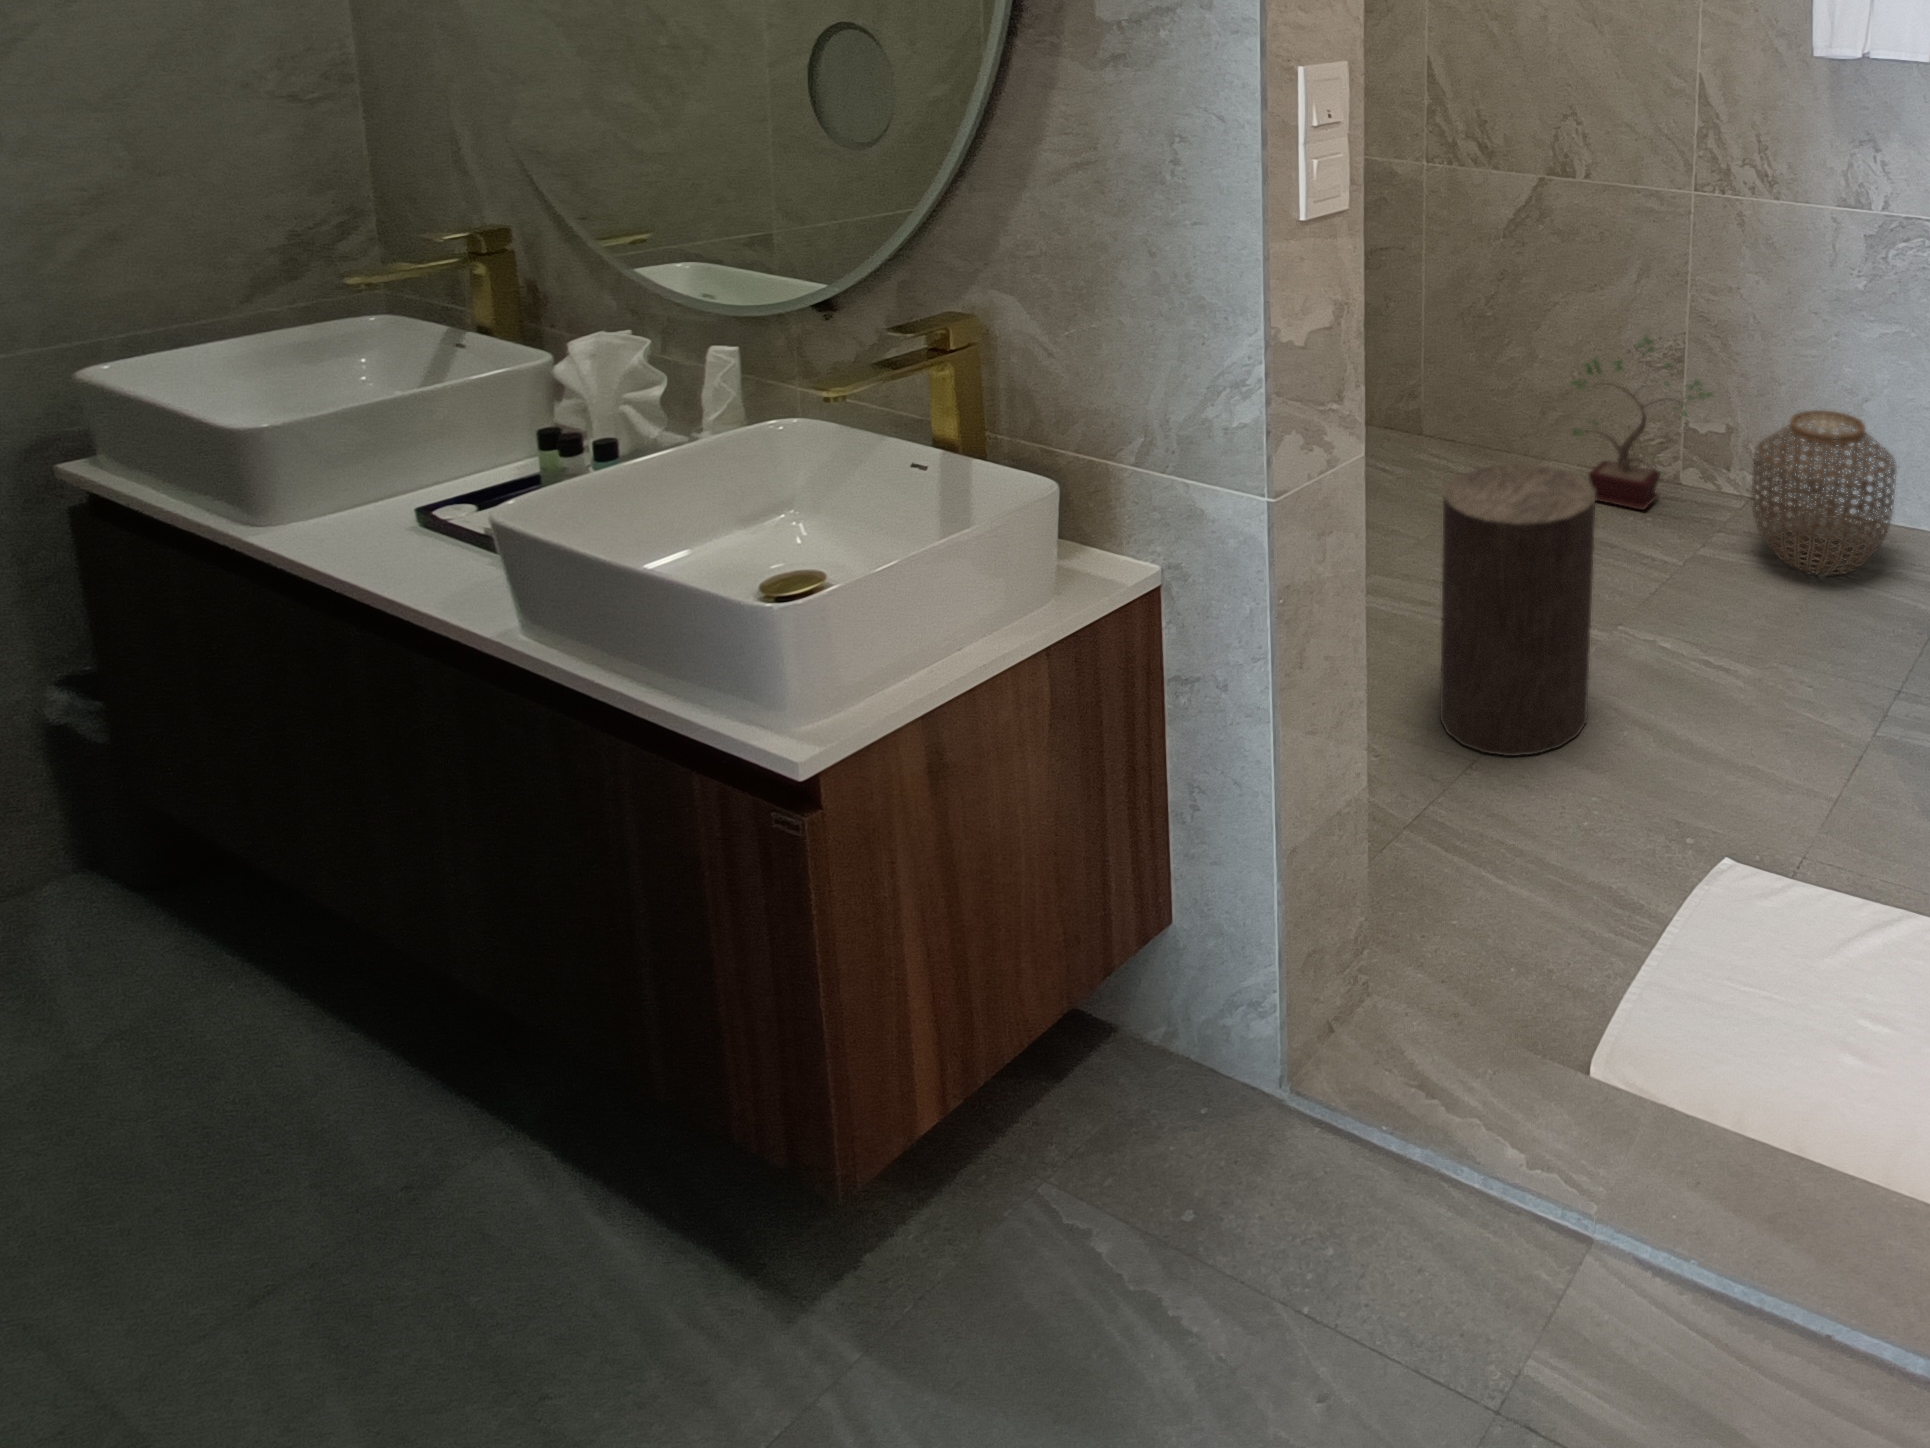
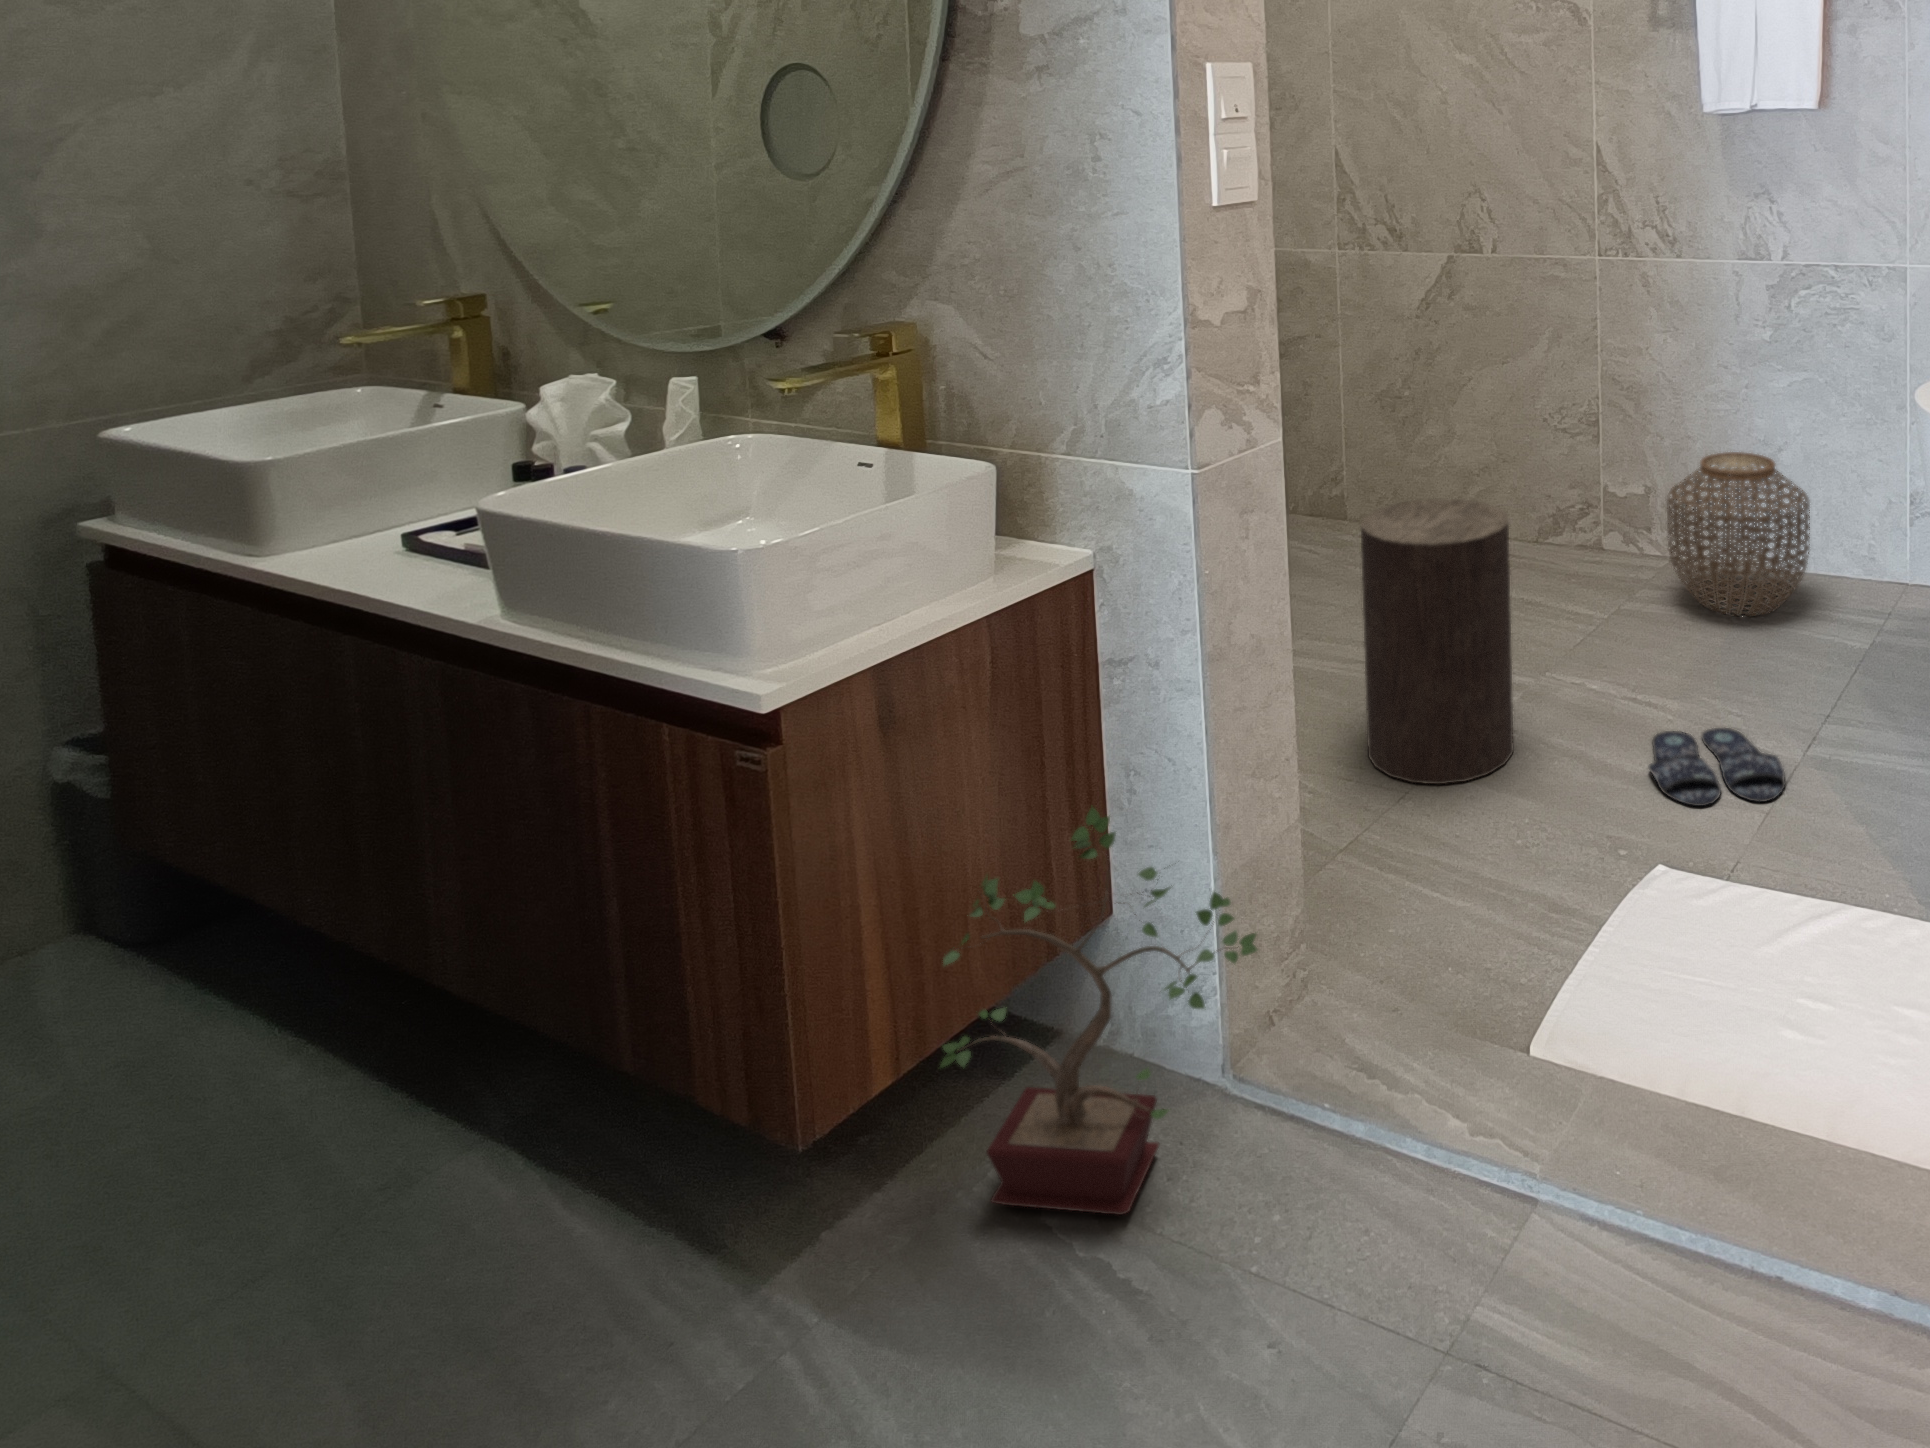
potted plant: present [1572,336,1712,510] -> present [941,806,1257,1215]
slippers: none [1721,704,1856,794] -> present [1649,728,1785,806]

